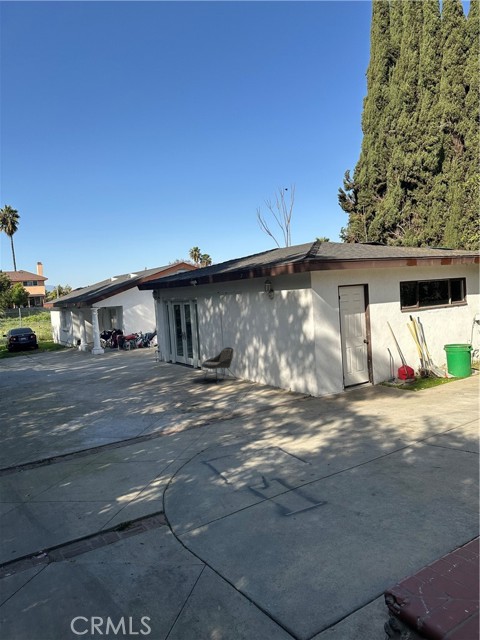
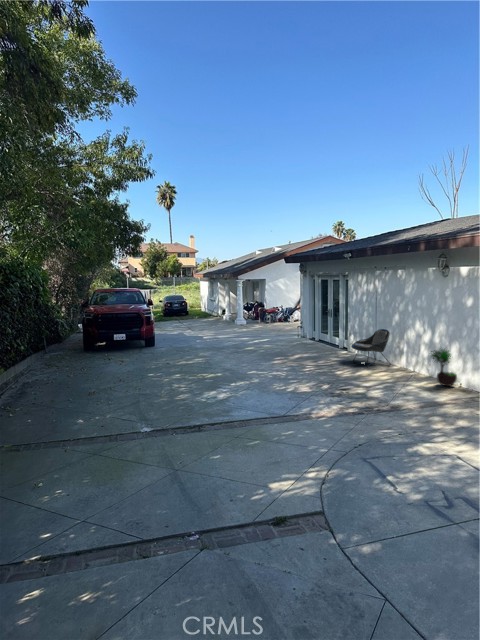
potted tree: none [263,356,288,392] -> present [431,349,457,386]

